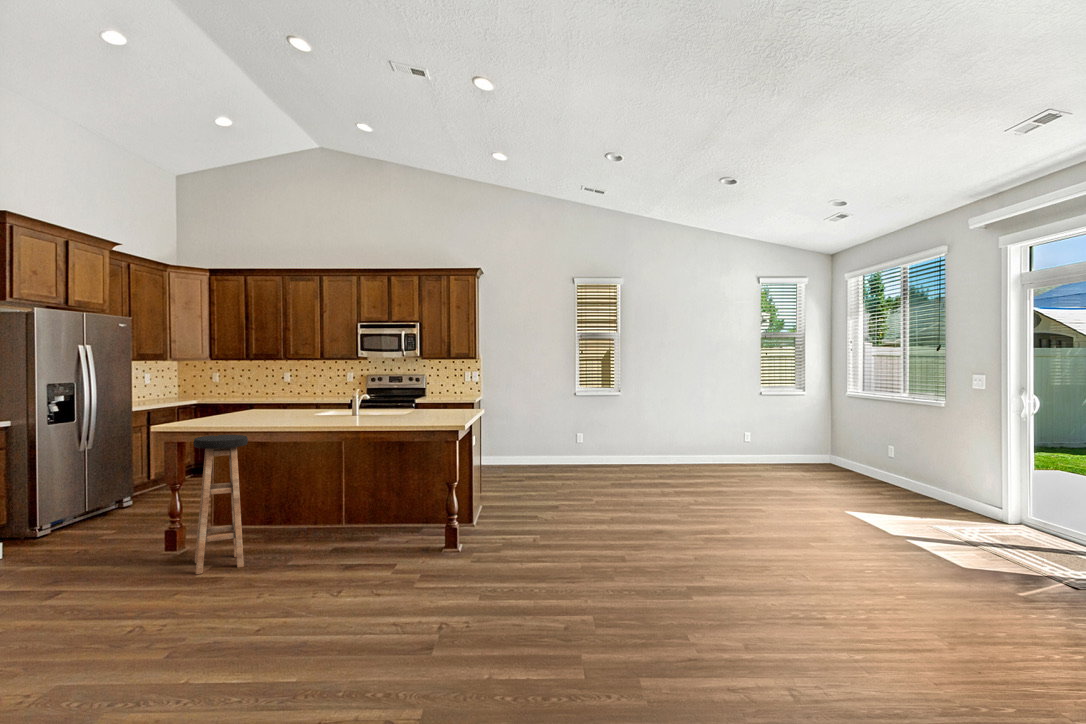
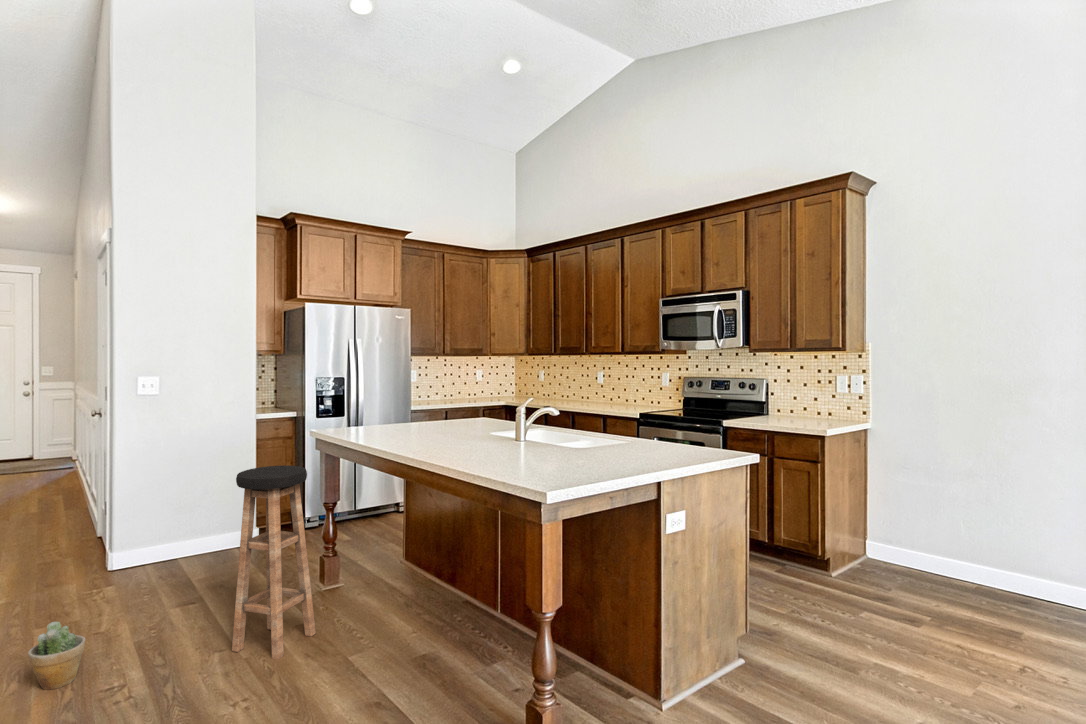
potted plant: none [59,571,106,625] -> present [28,622,85,690]

